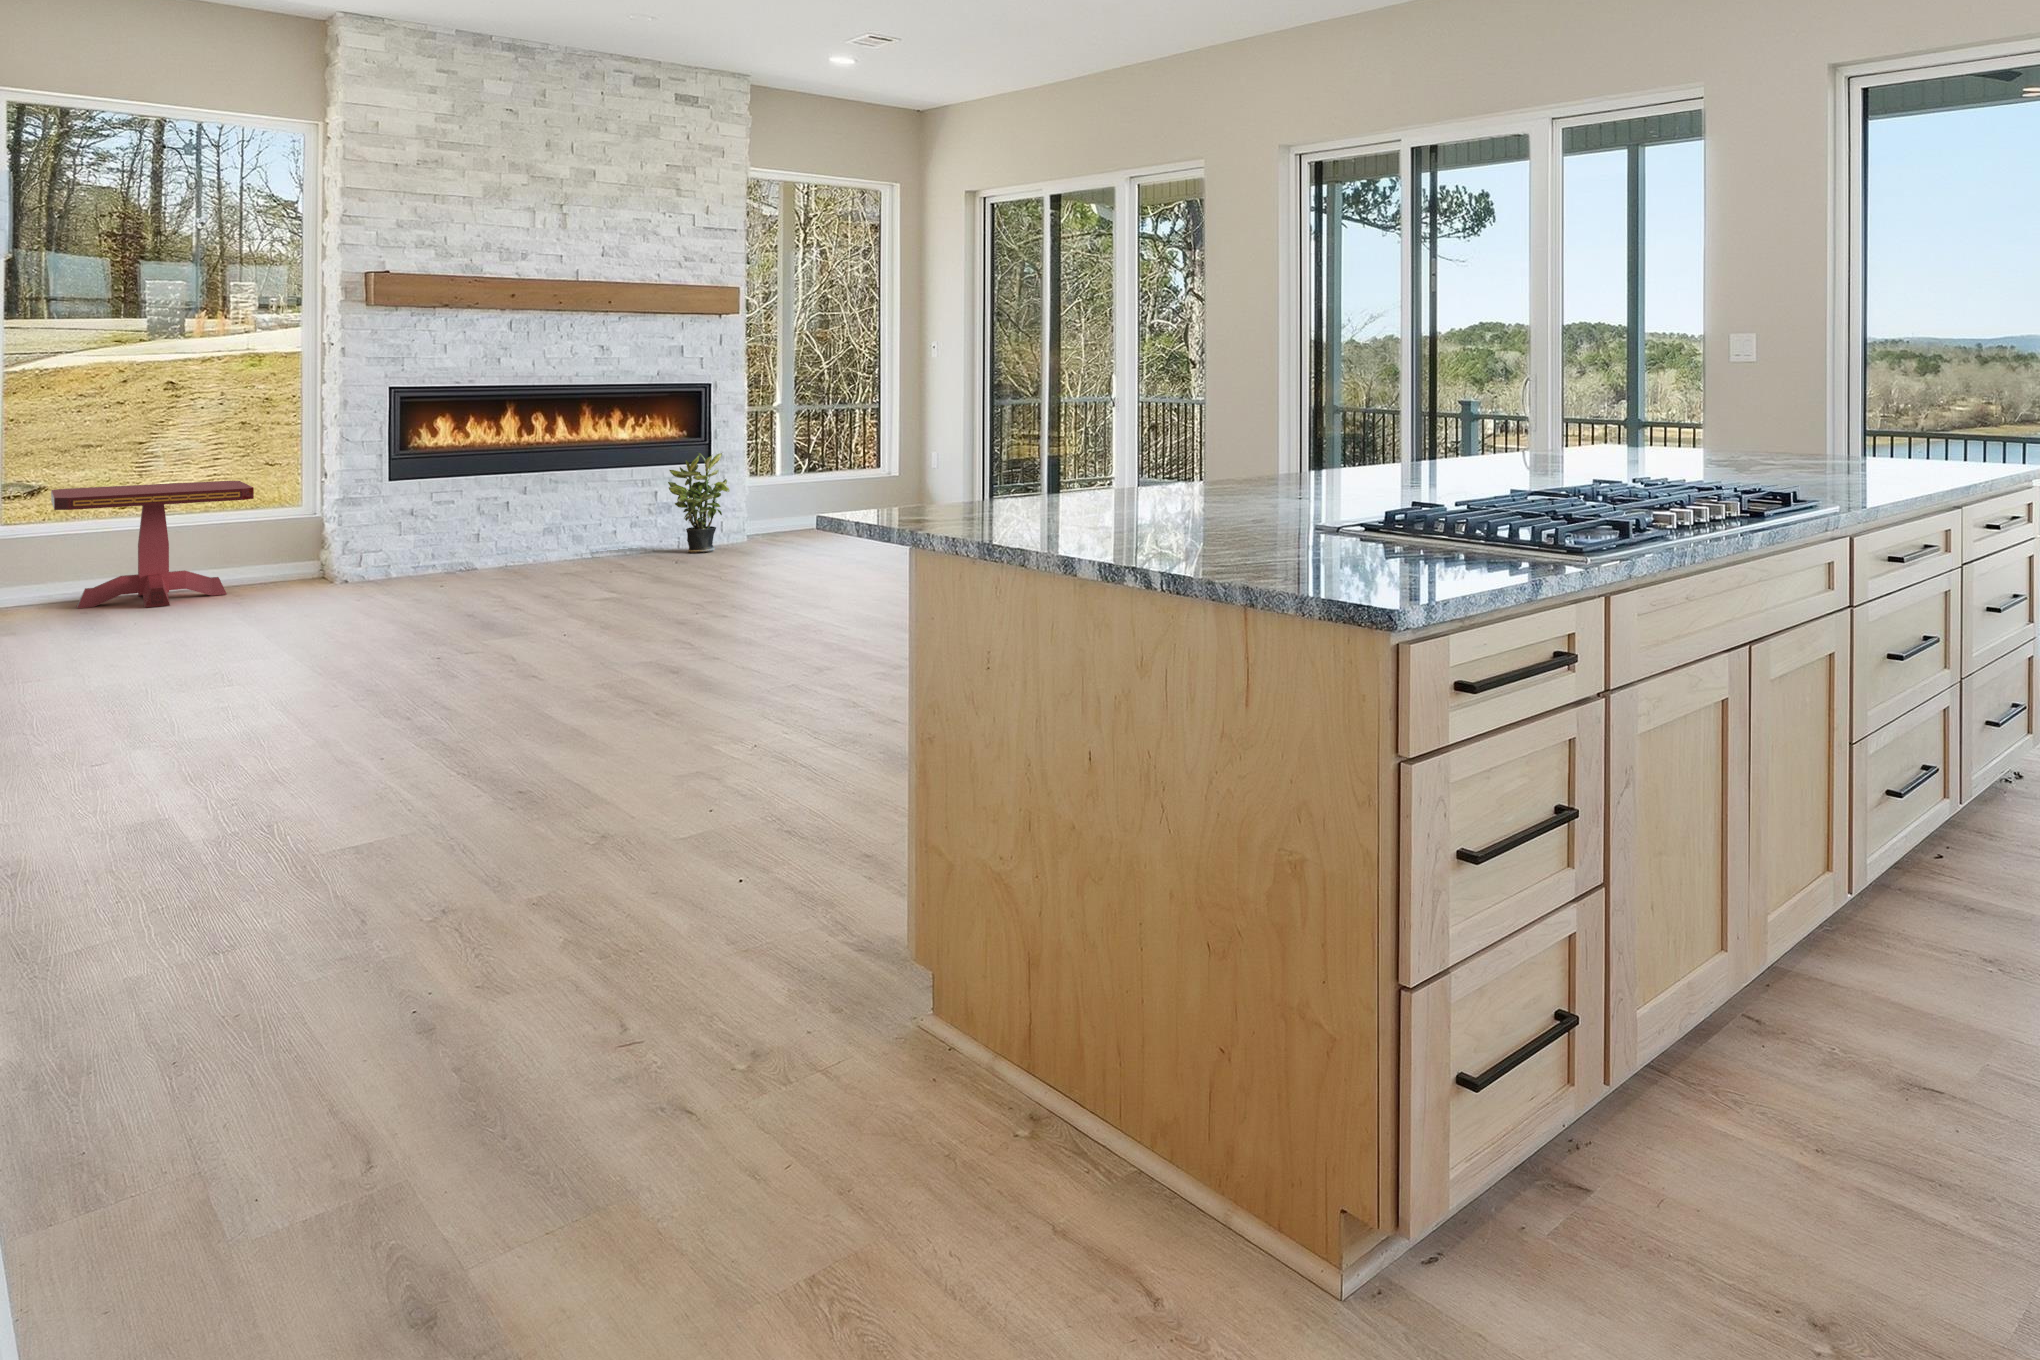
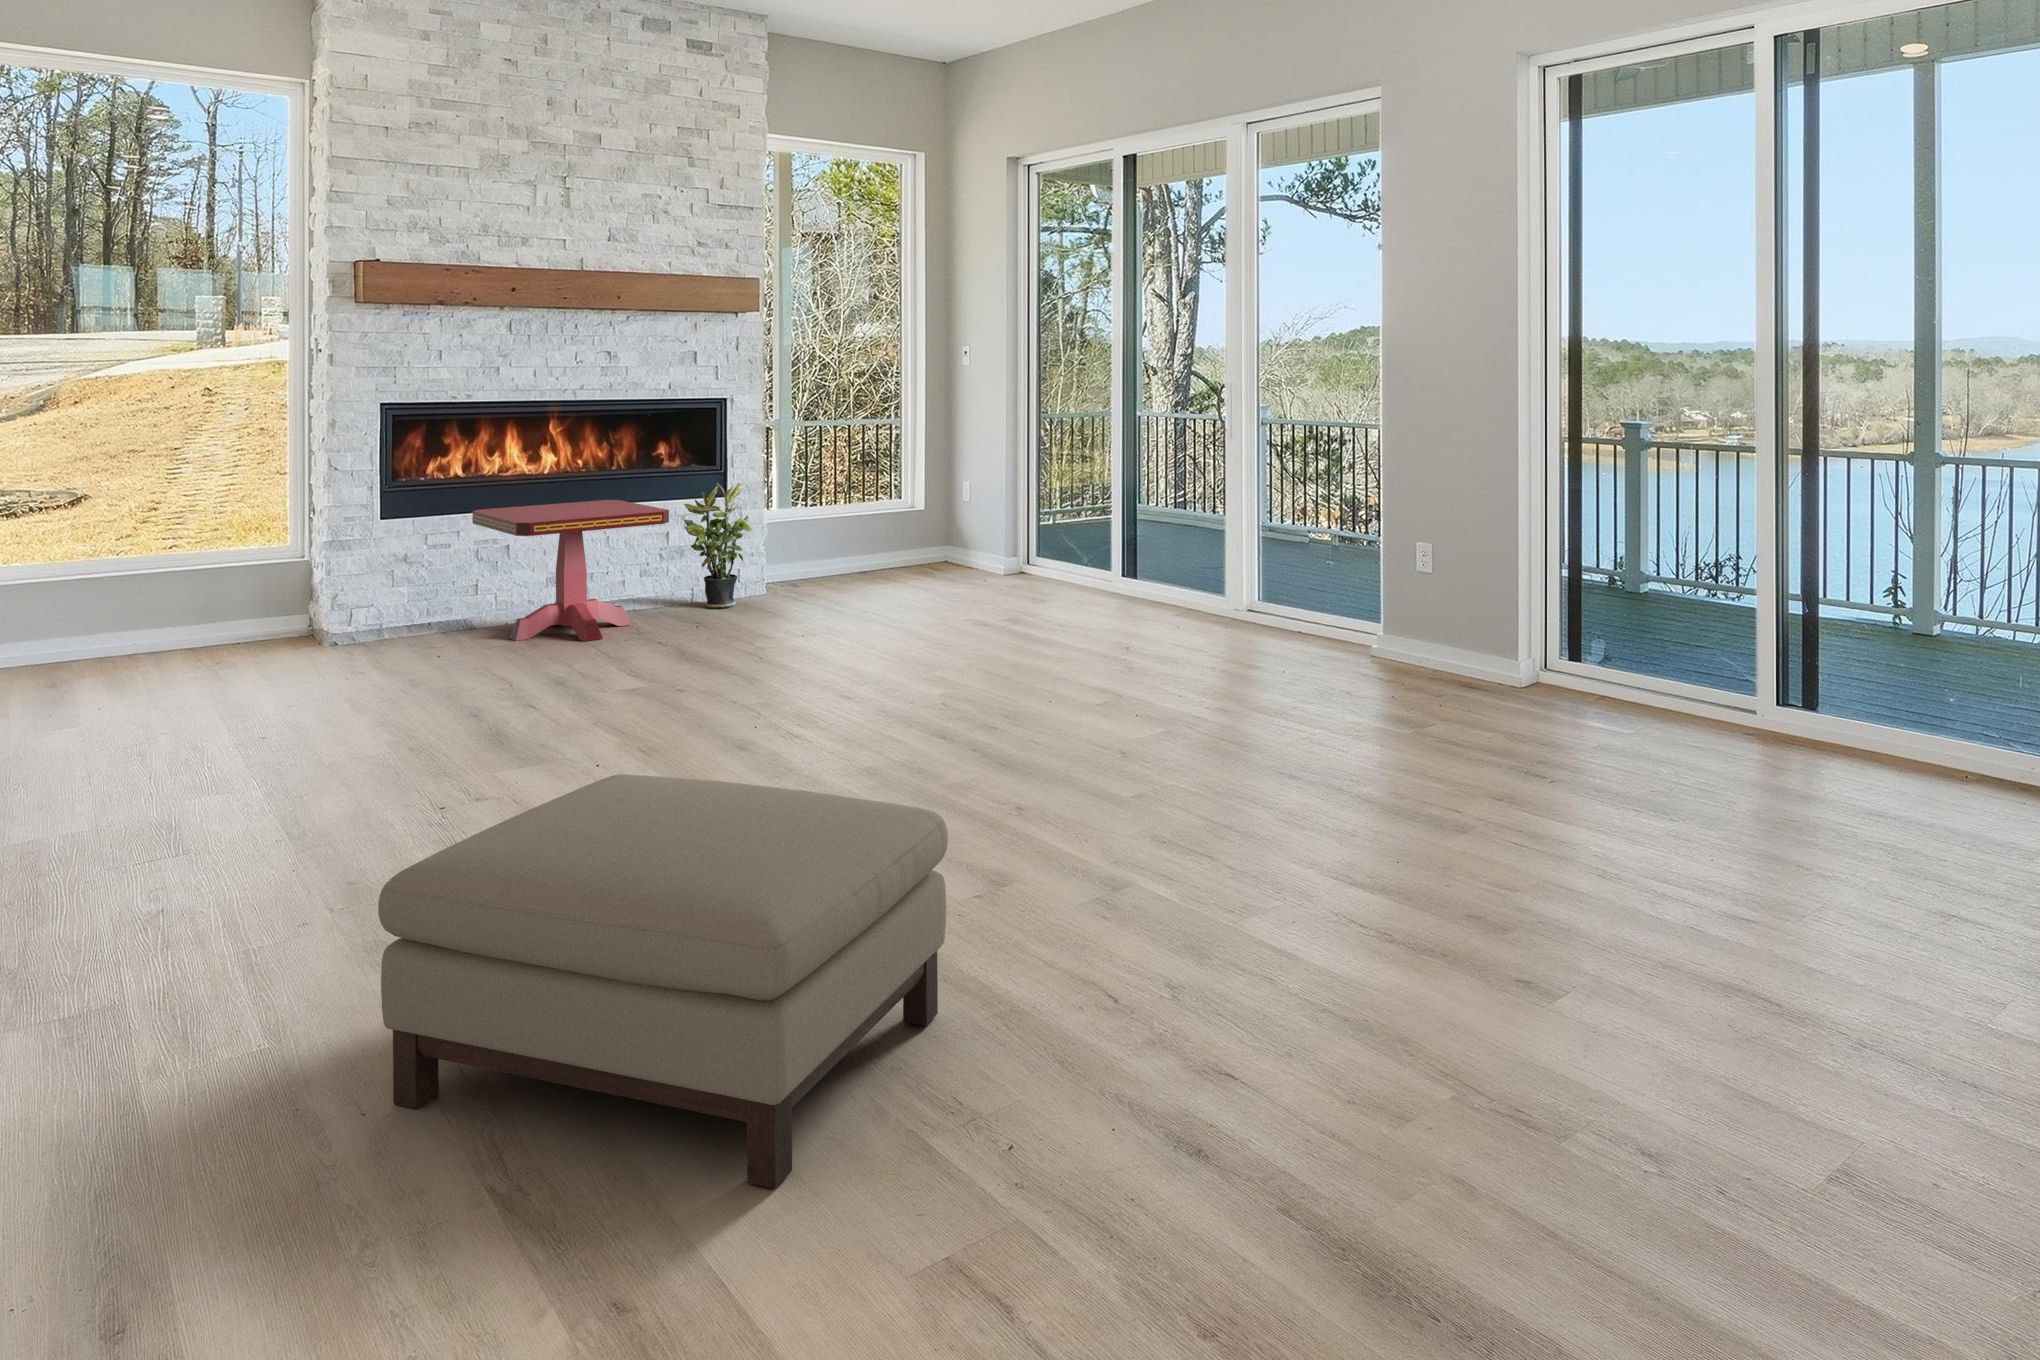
side table: present [51,481,254,608] -> present [473,500,669,641]
ottoman: none [398,588,758,755] -> present [378,774,948,1189]

